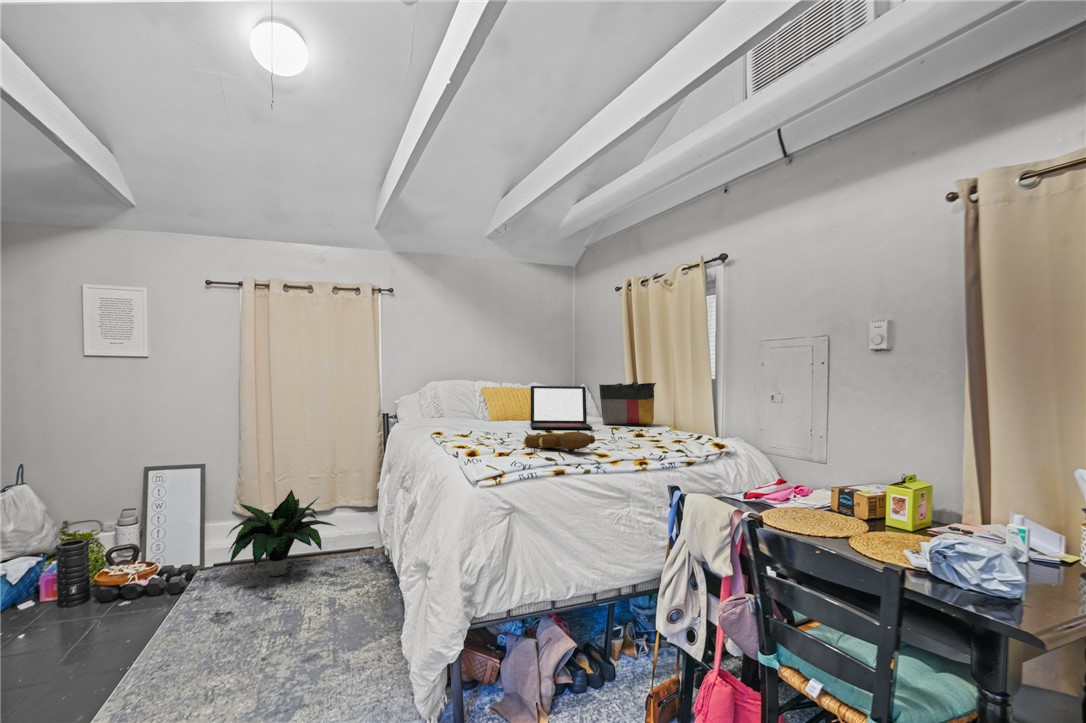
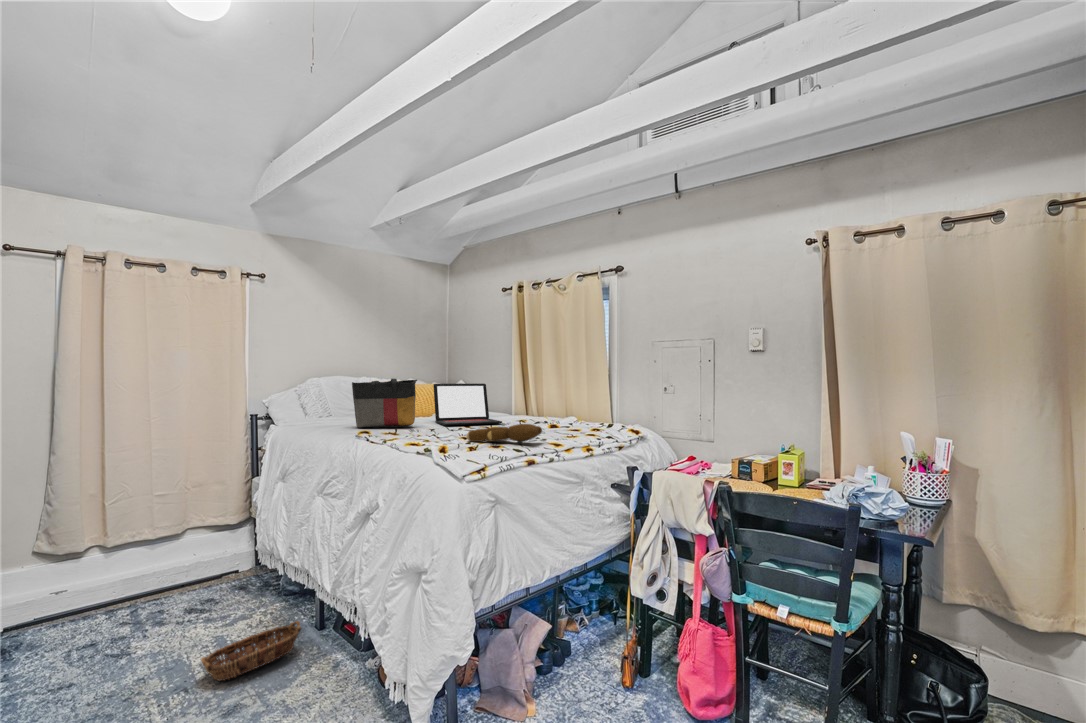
tote bag: present [599,382,656,425] -> present [352,379,417,428]
potted plant: present [228,490,335,576] -> none [40,515,198,625]
basket: none [292,588,391,646] -> present [201,621,301,681]

